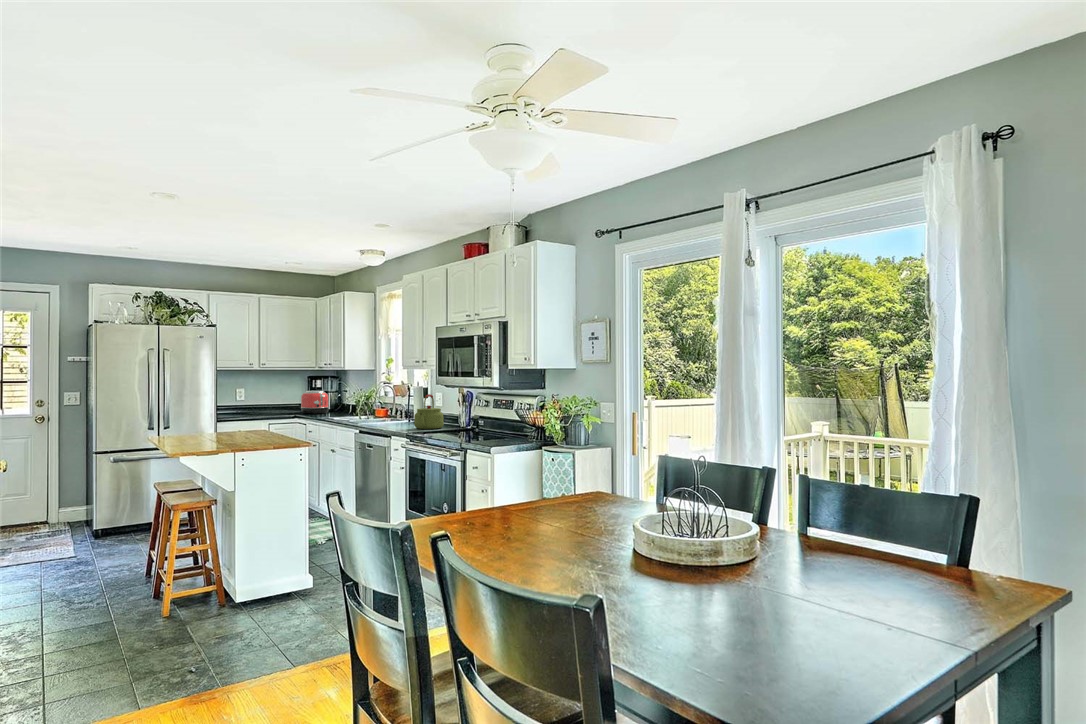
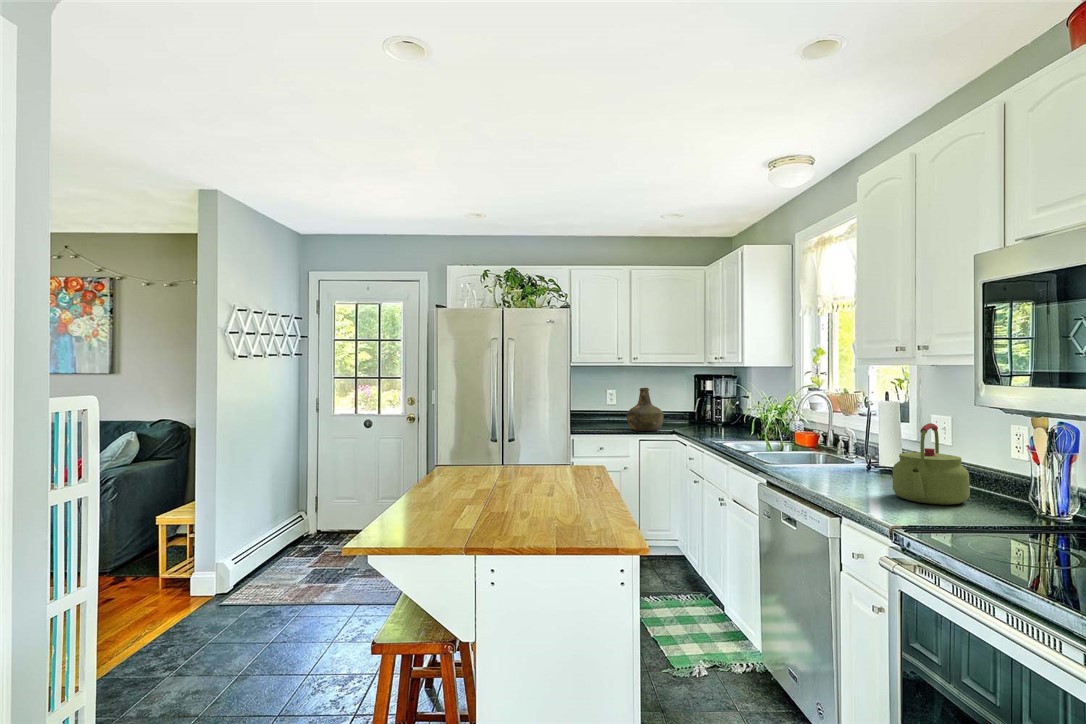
bottle: none [259,386,287,417] -> present [627,388,664,431]
toaster: present [301,391,328,414] -> none [684,395,722,429]

